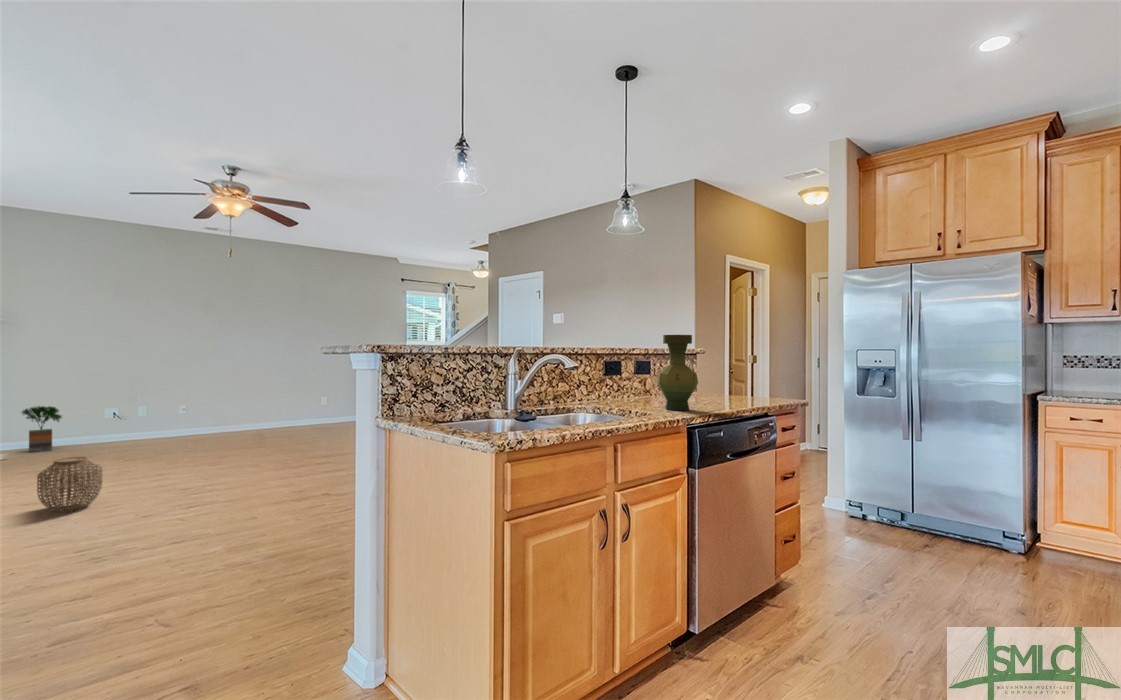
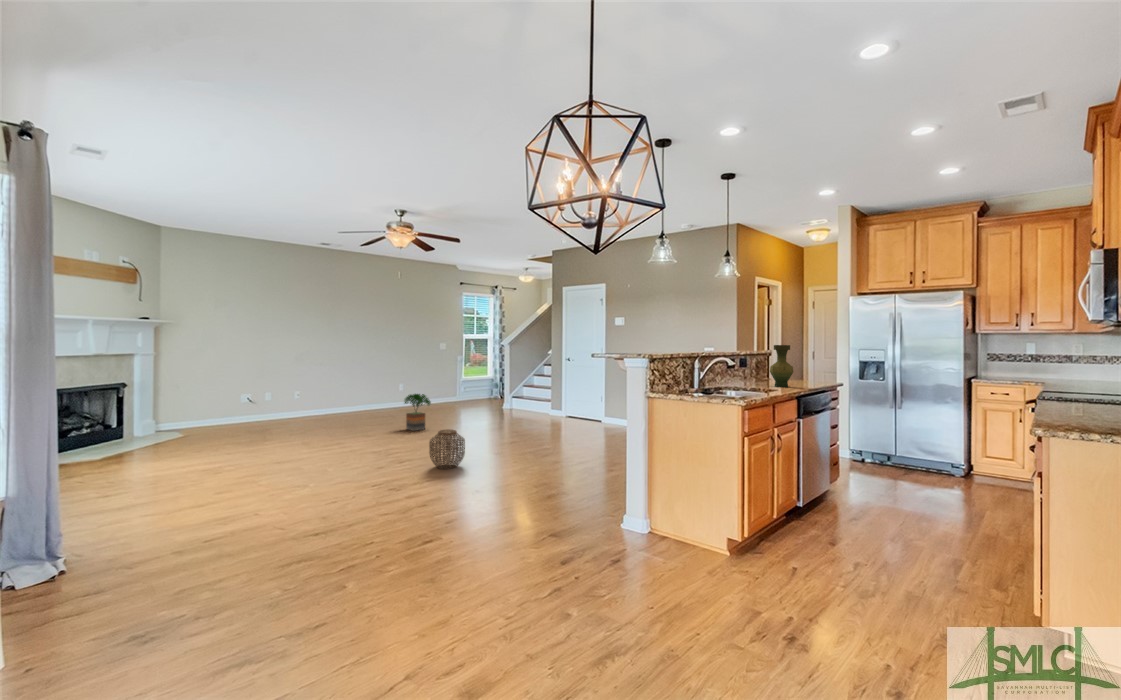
potted tree: present [22,406,62,452] -> present [405,394,431,431]
woven basket: present [37,457,102,512] -> present [429,429,465,469]

